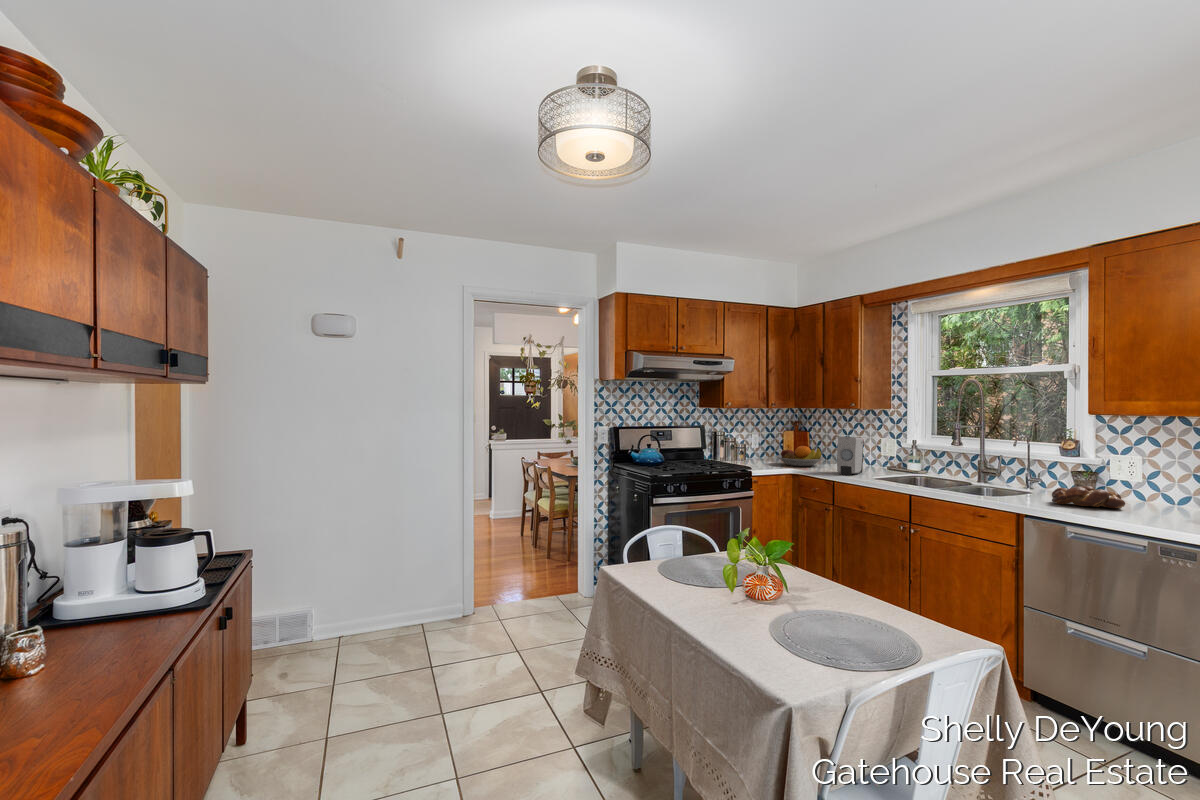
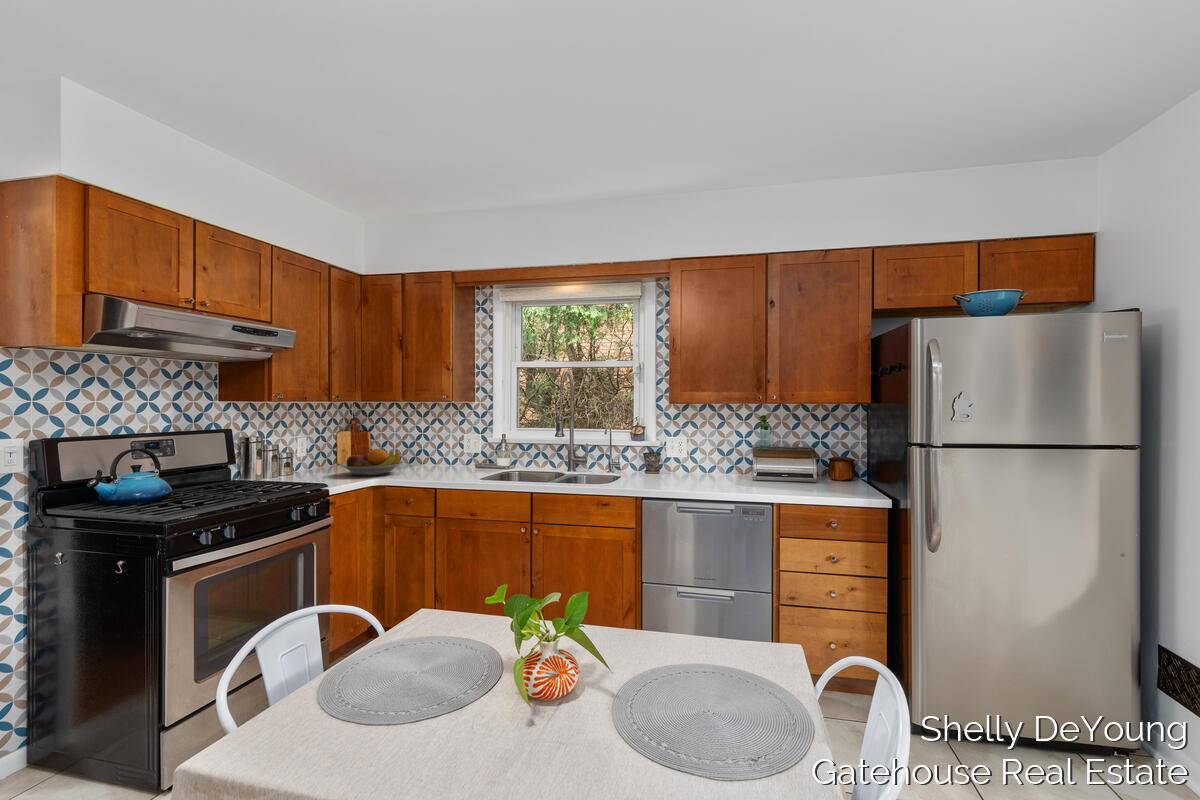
soap dispenser: present [837,437,863,475] -> none [434,434,457,479]
bread loaf: present [1052,486,1125,508] -> none [649,465,698,484]

